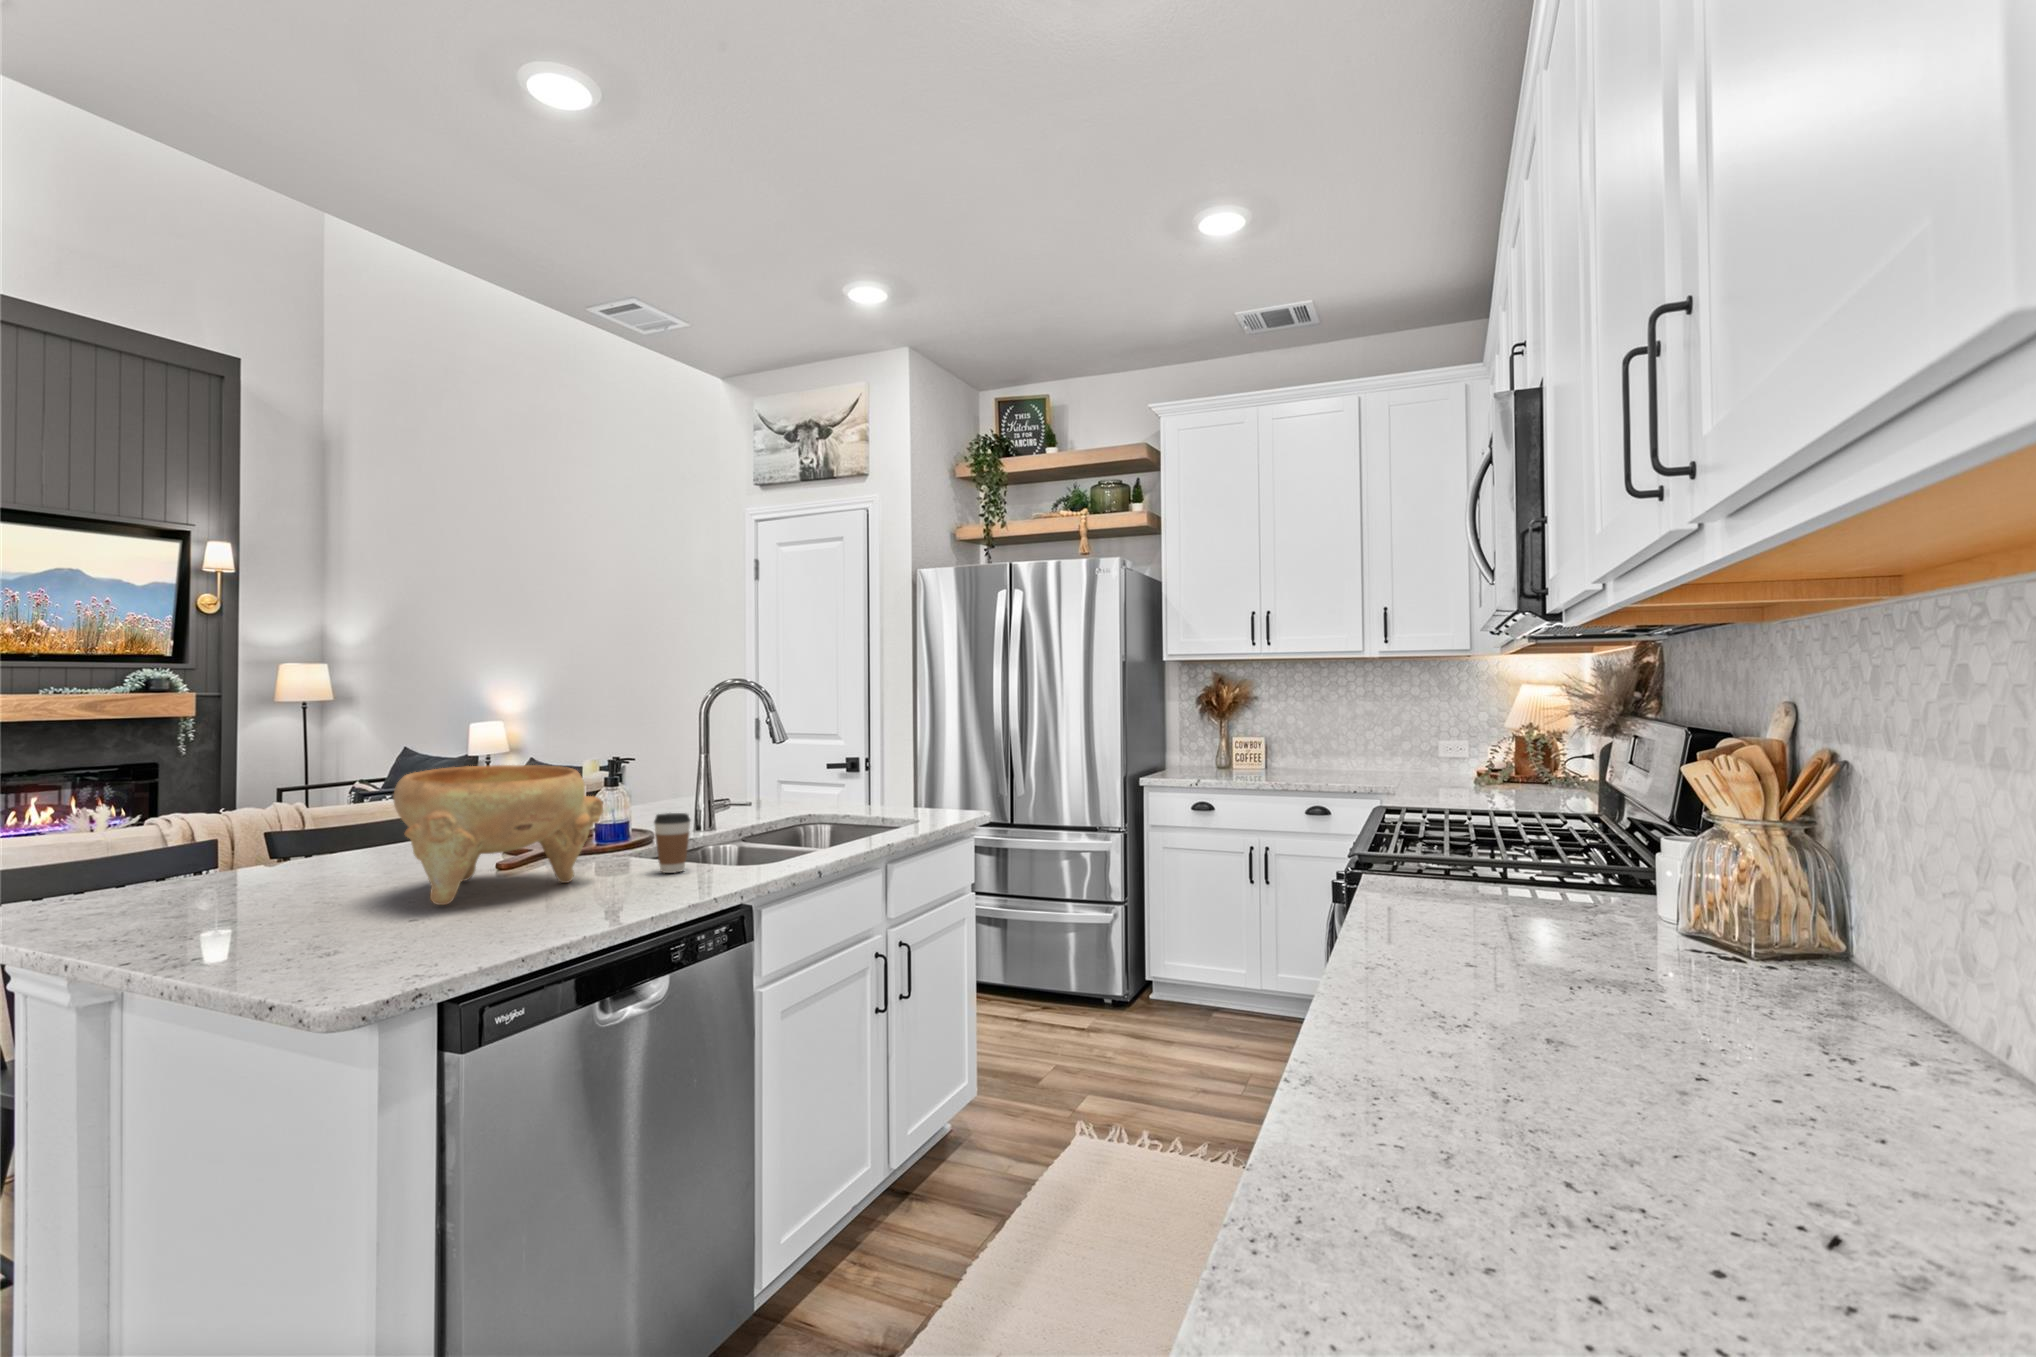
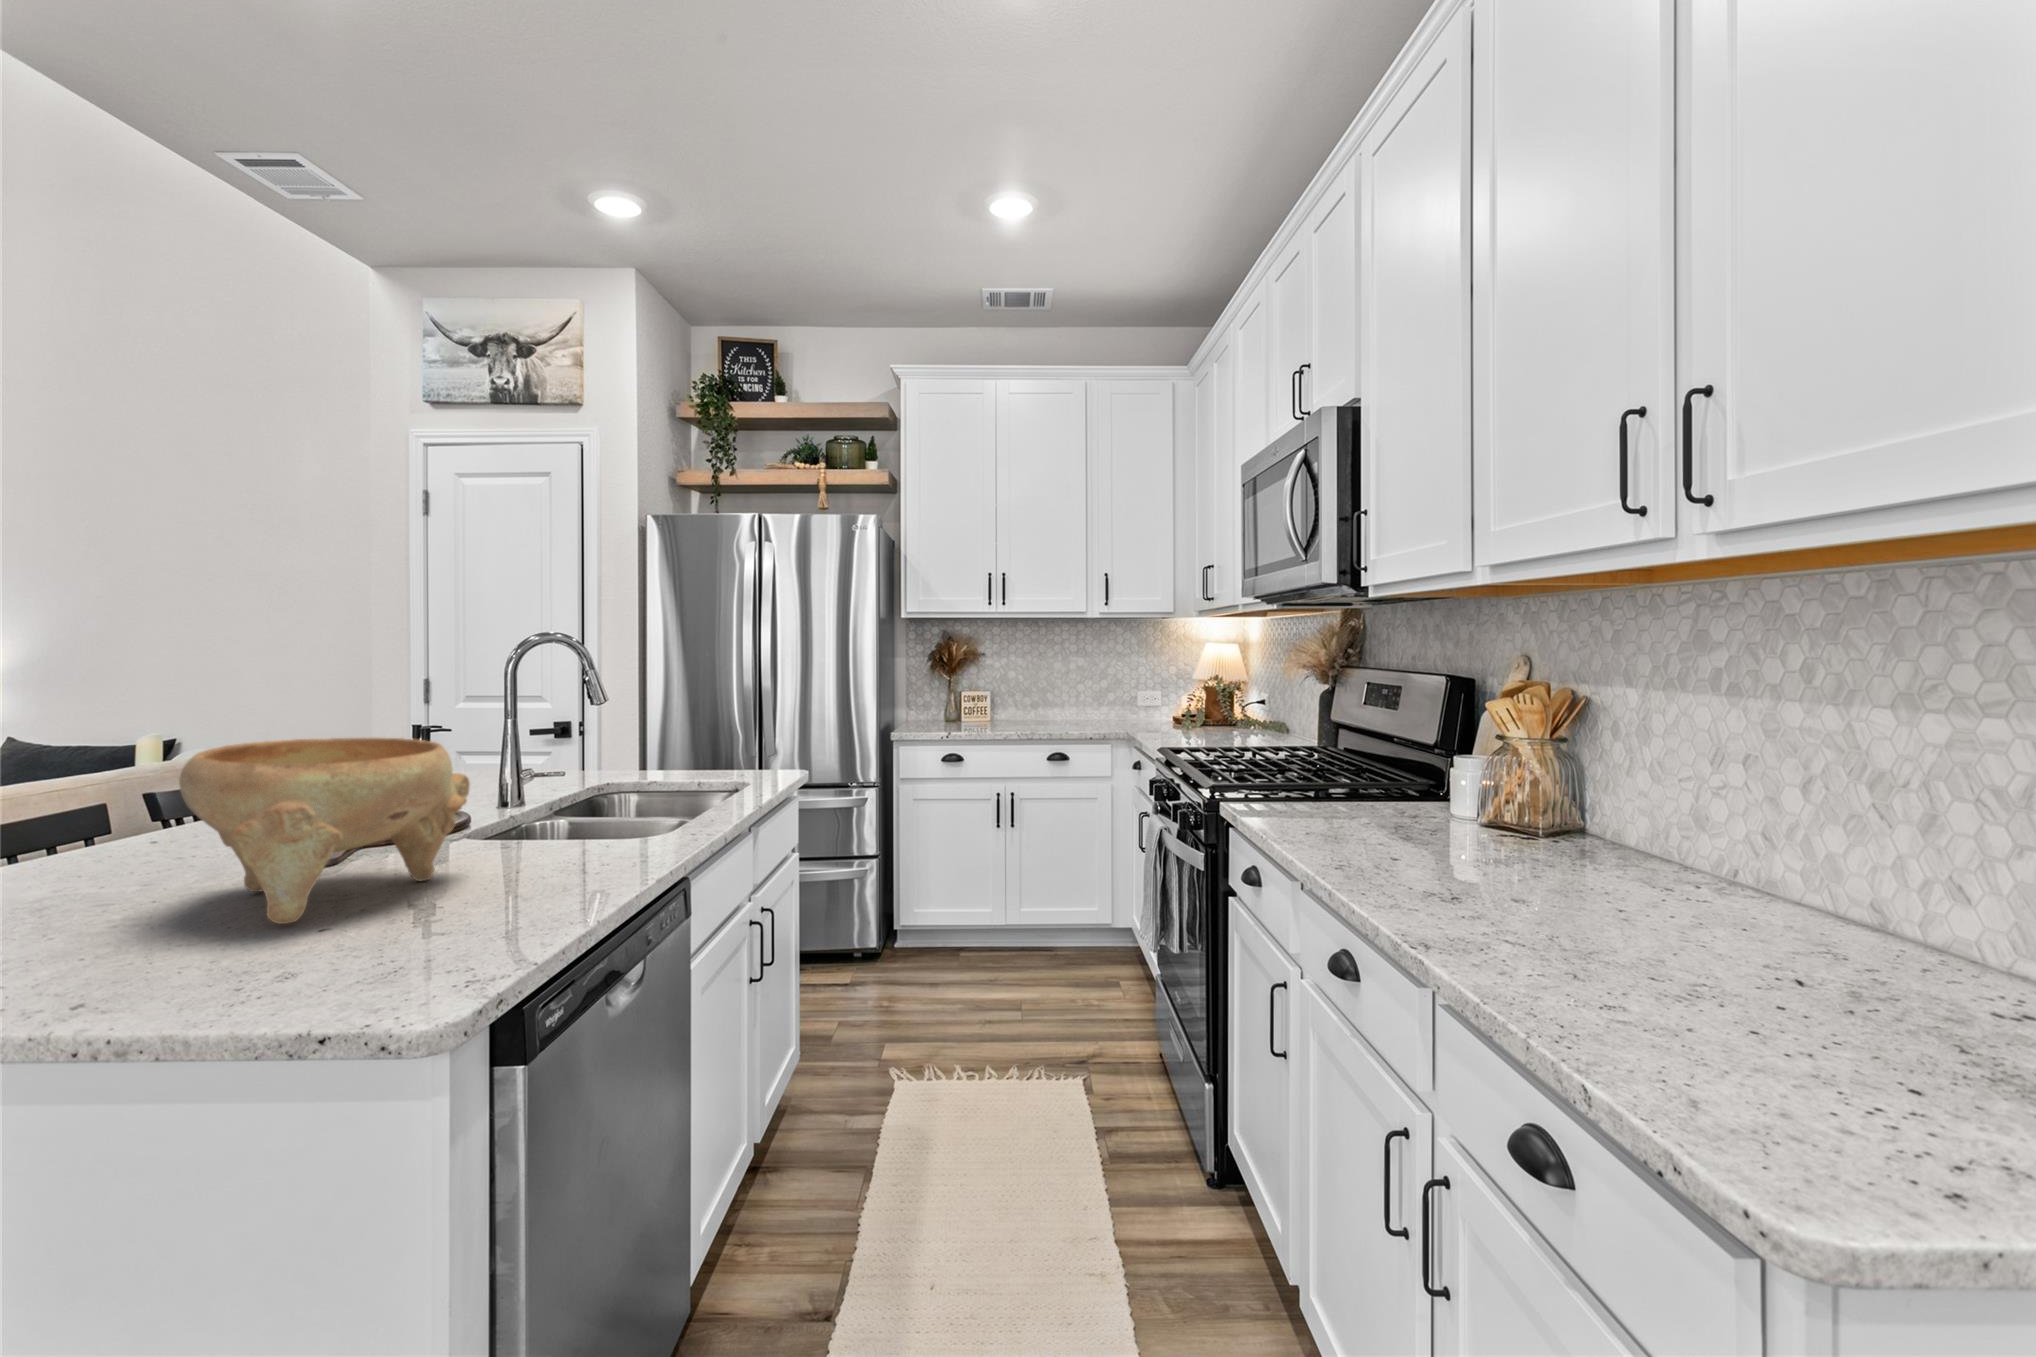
coffee cup: present [654,813,690,873] -> none [527,788,573,858]

